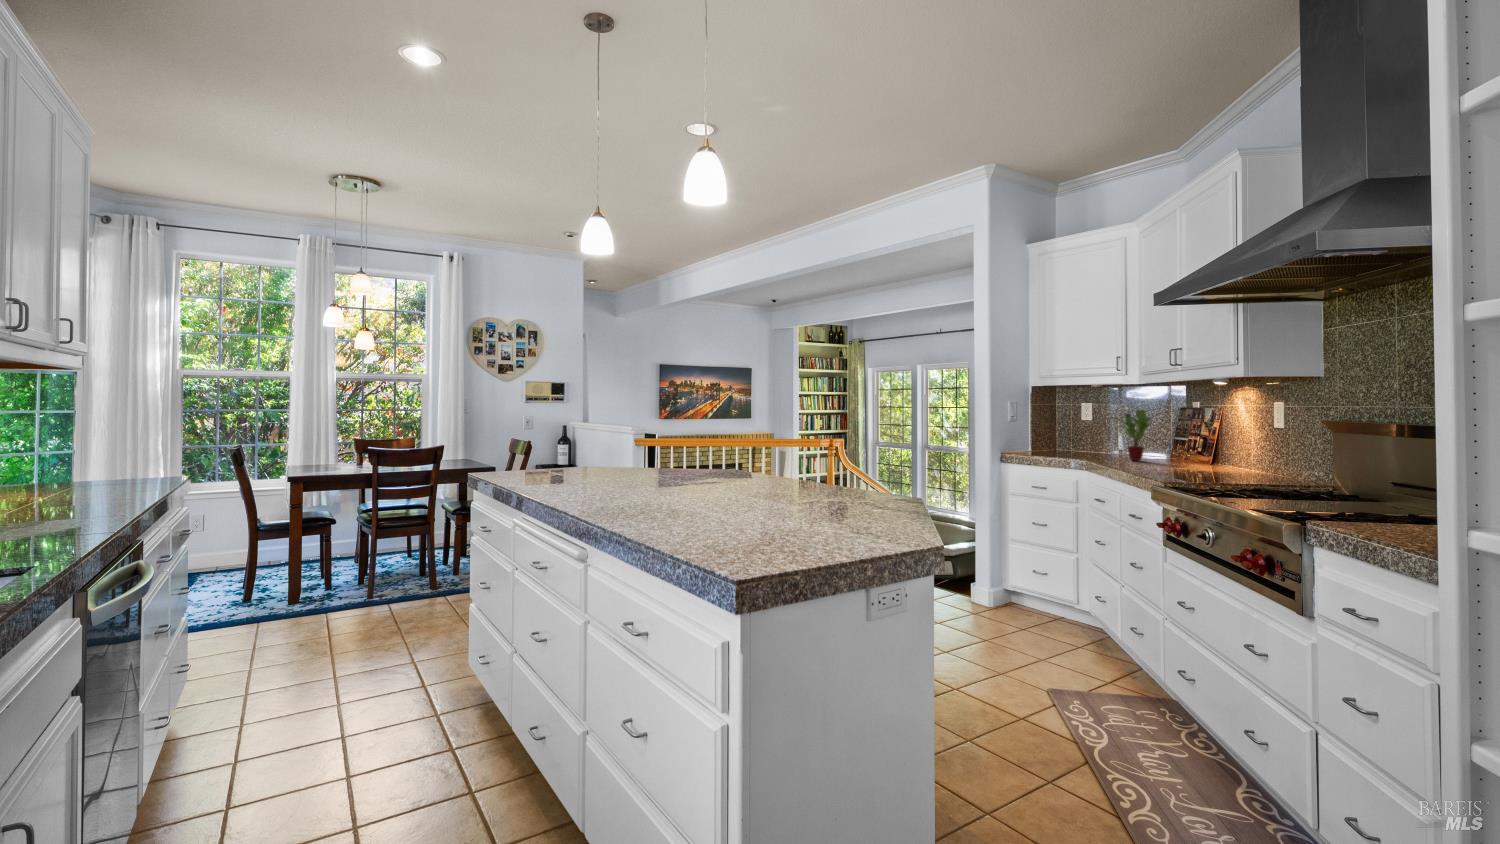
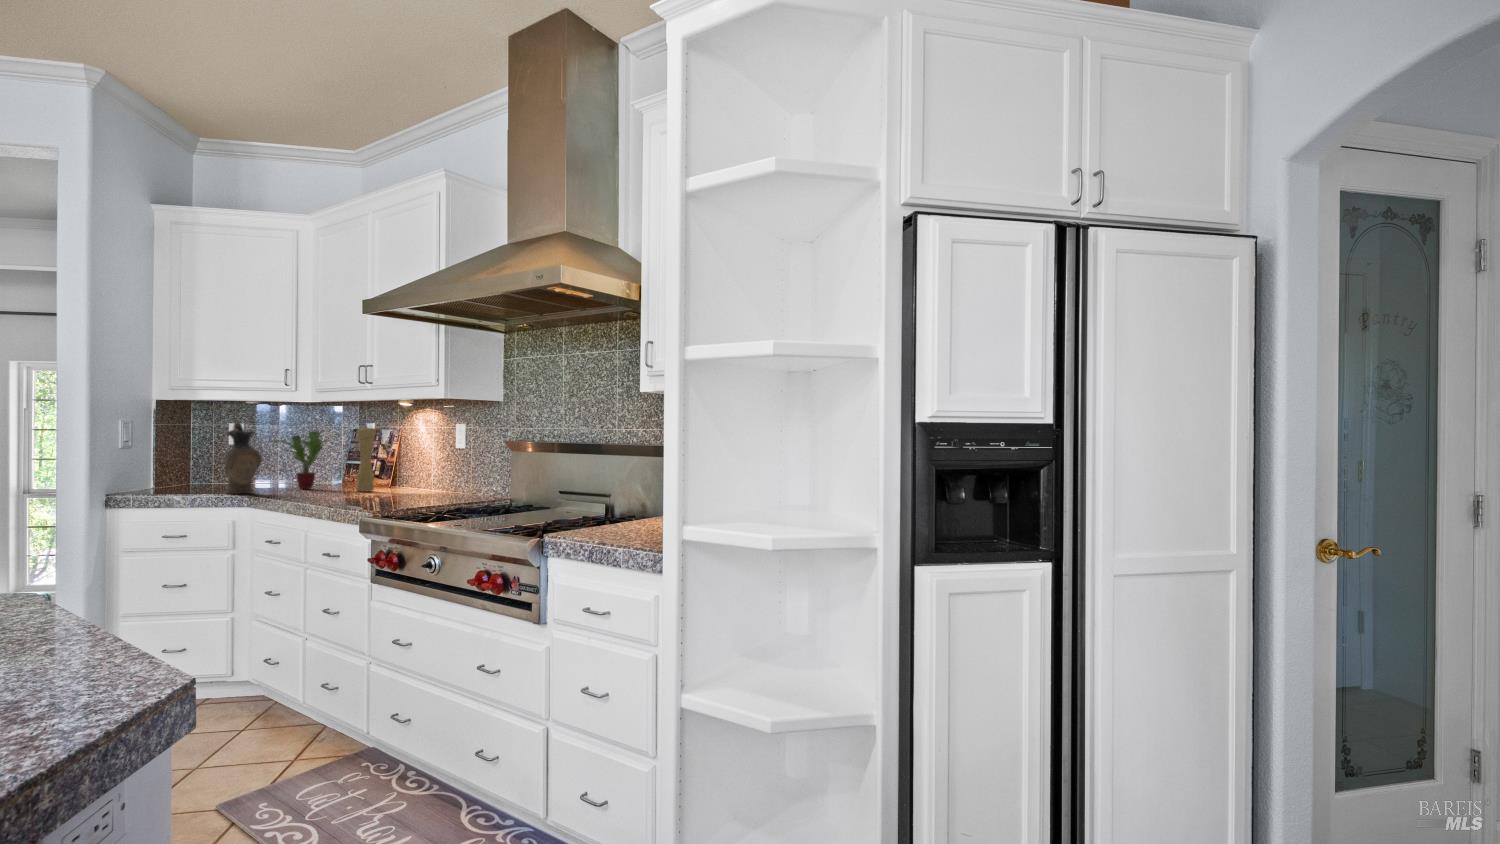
ceramic pitcher: none [1068,403,1095,461] -> present [224,422,262,494]
pepper mill: none [1177,405,1196,466] -> present [356,427,376,492]

